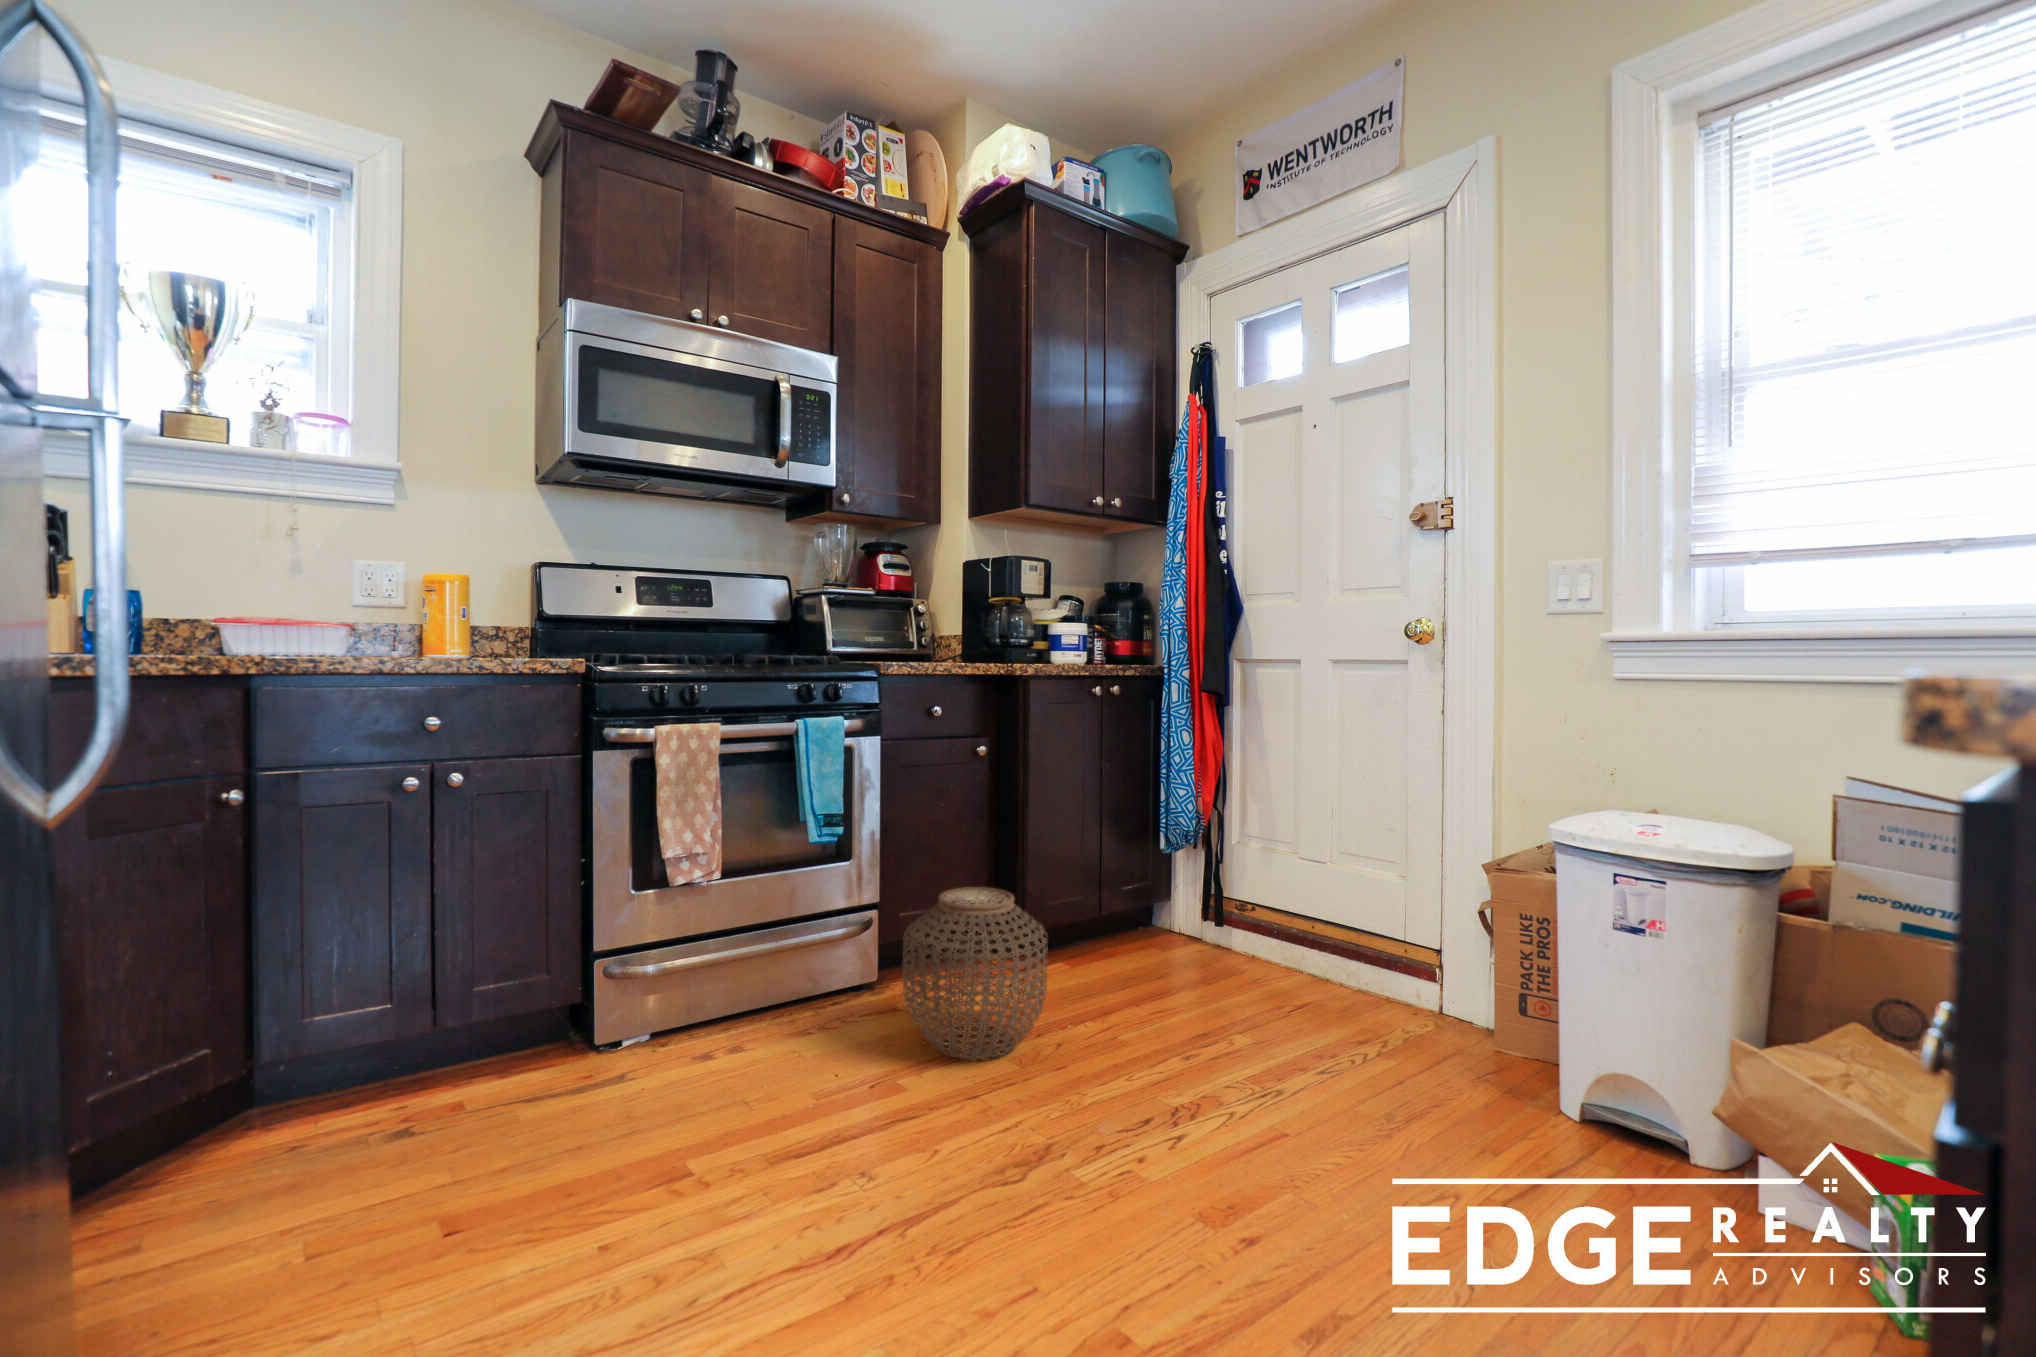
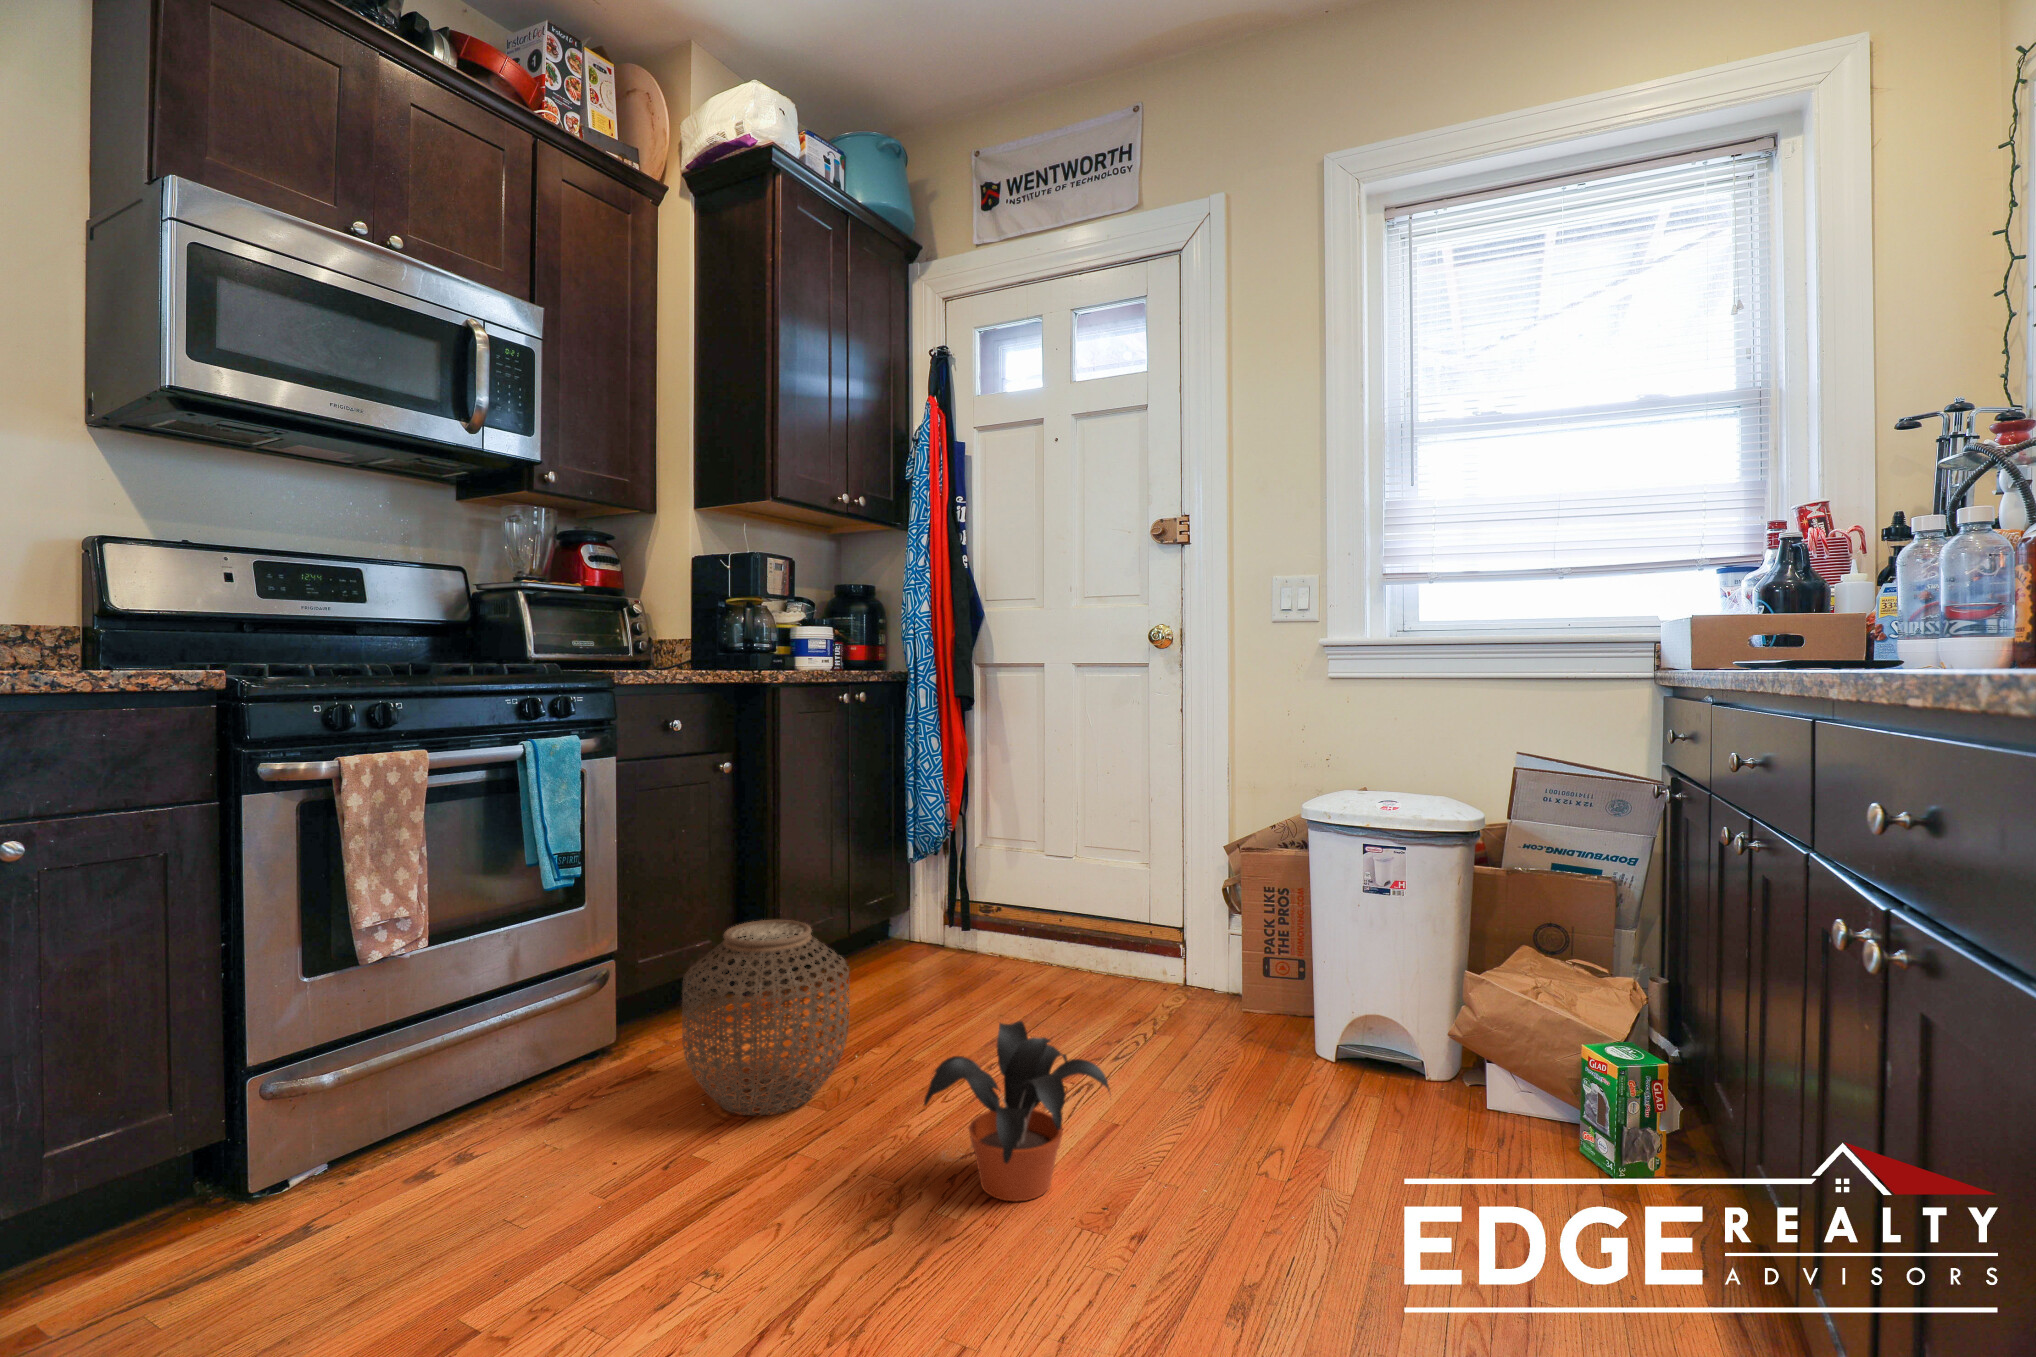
potted plant: none [1061,1008,1250,1184] -> present [924,1021,1111,1201]

